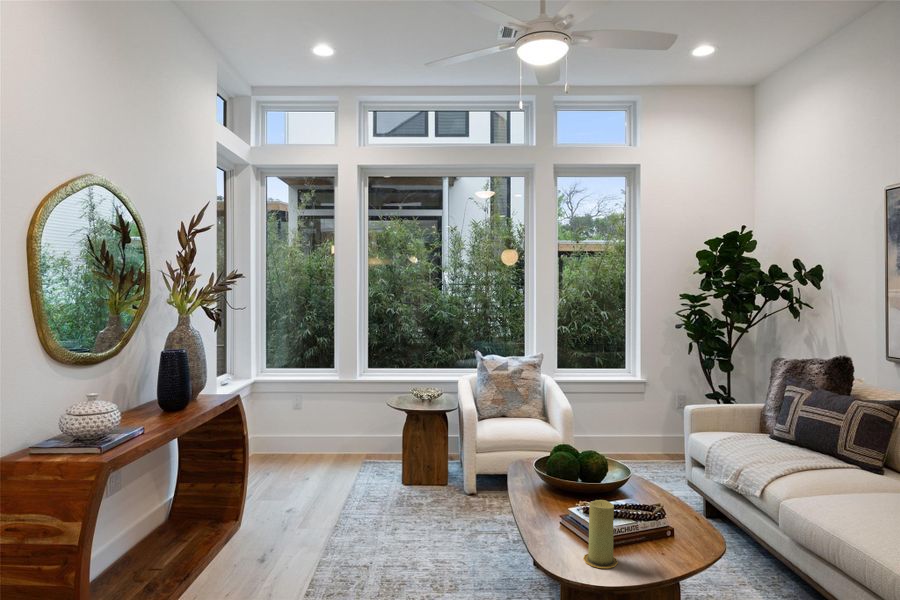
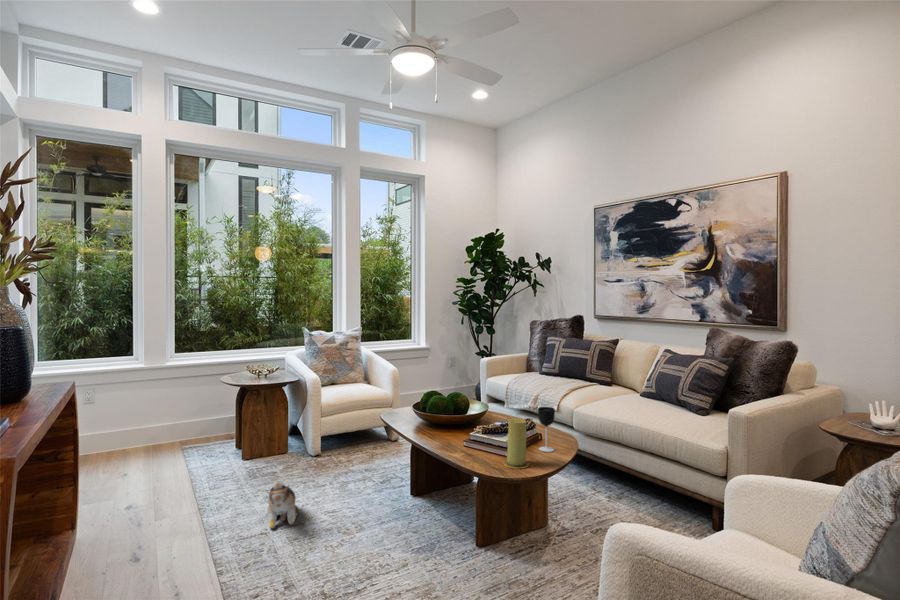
wine glass: none [652,491,677,555] -> present [538,407,555,452]
plush toy: none [368,516,411,563] -> present [267,483,298,529]

